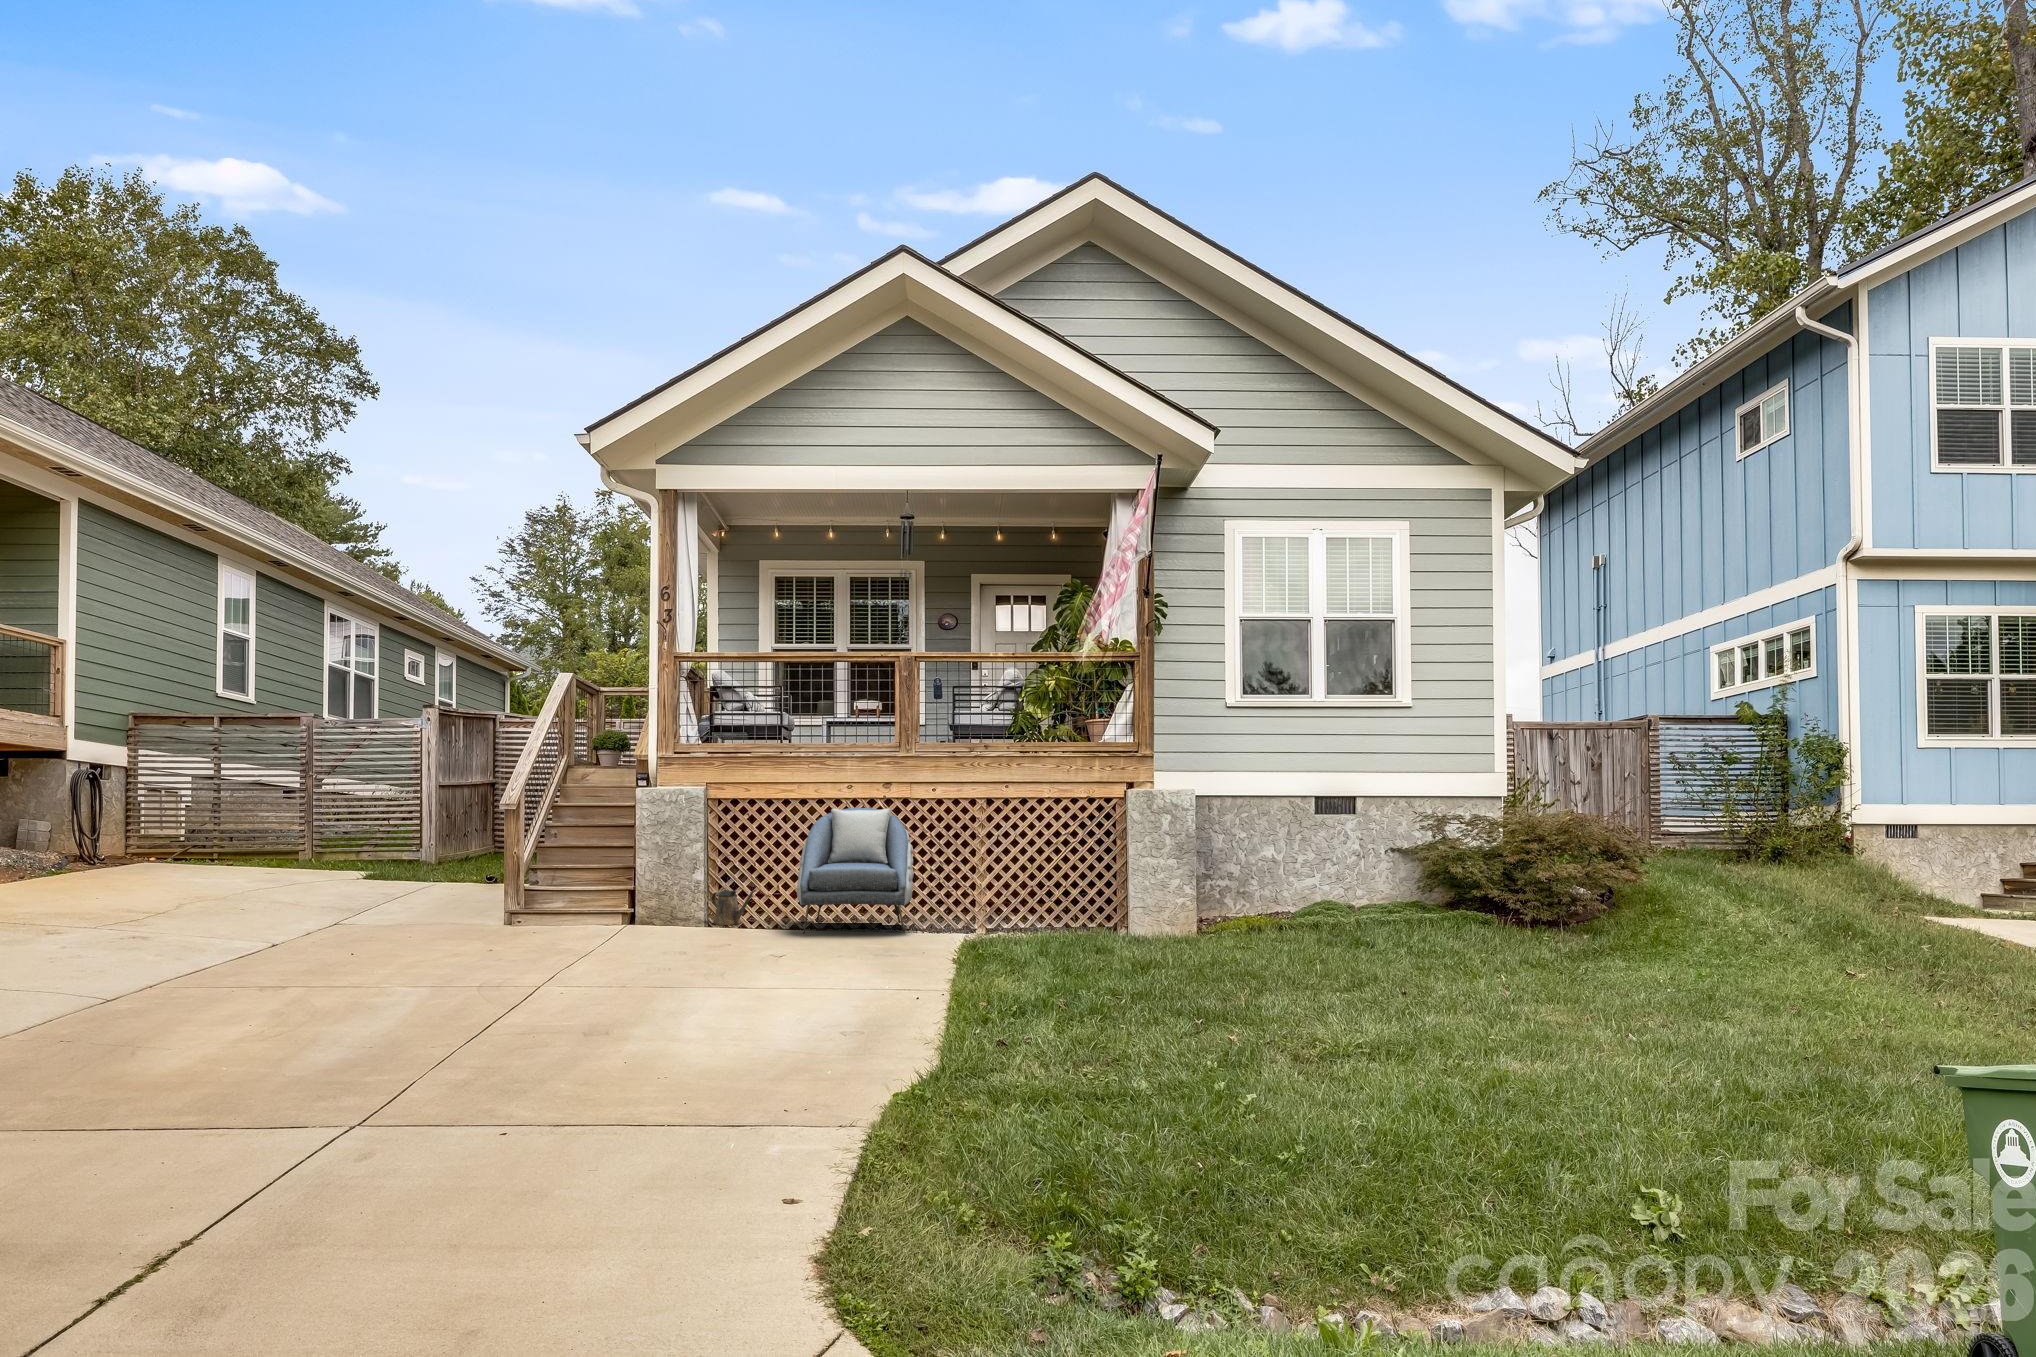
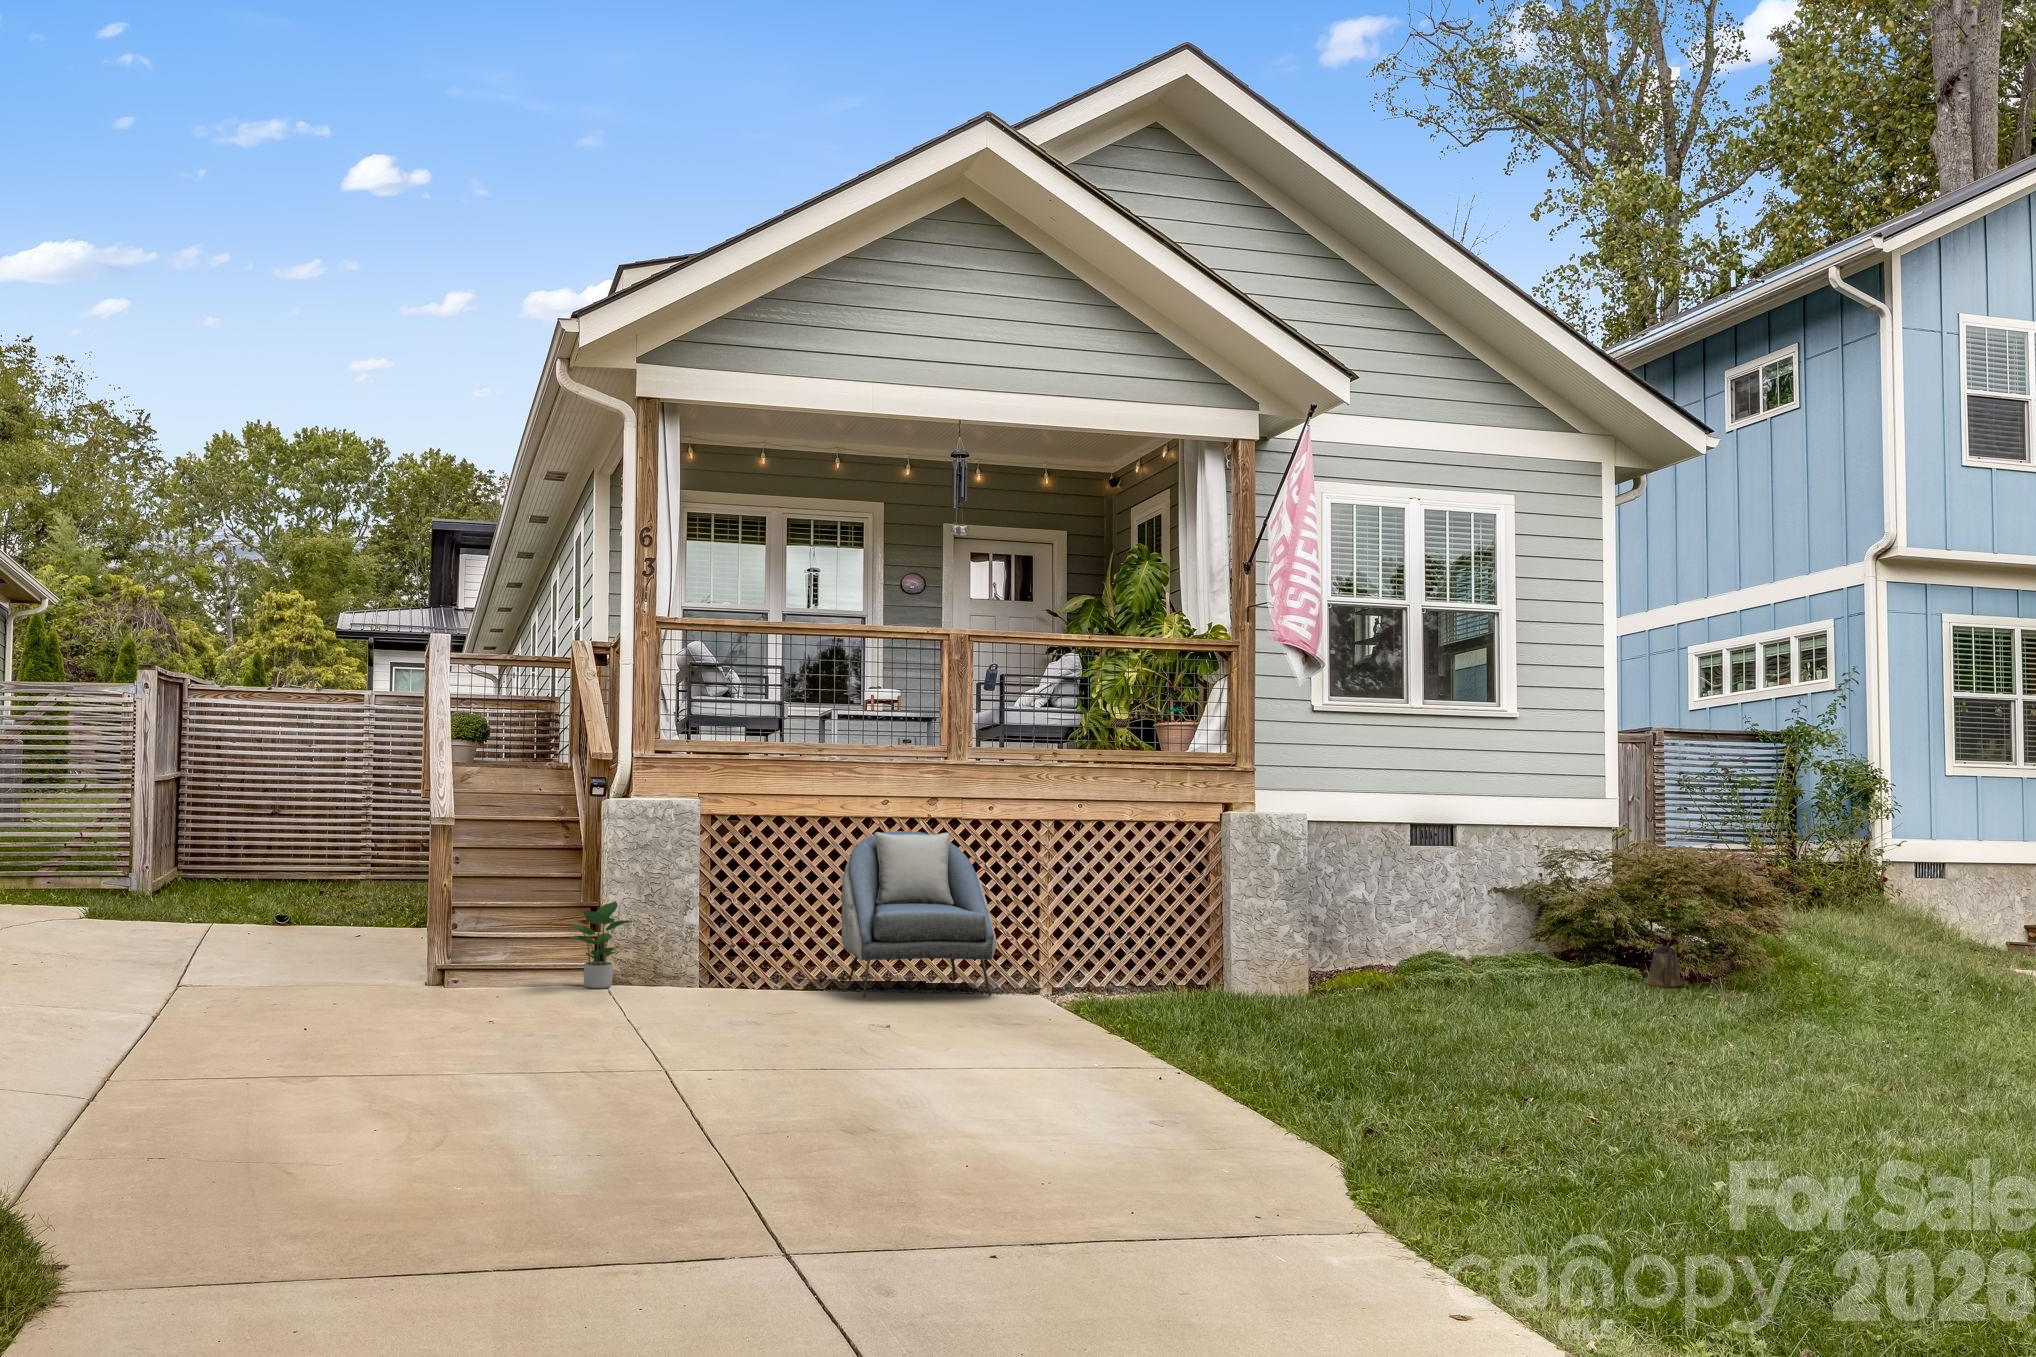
potted plant: none [596,862,649,926] -> present [570,902,634,989]
watering can: present [711,890,756,925] -> present [1647,946,1682,987]

